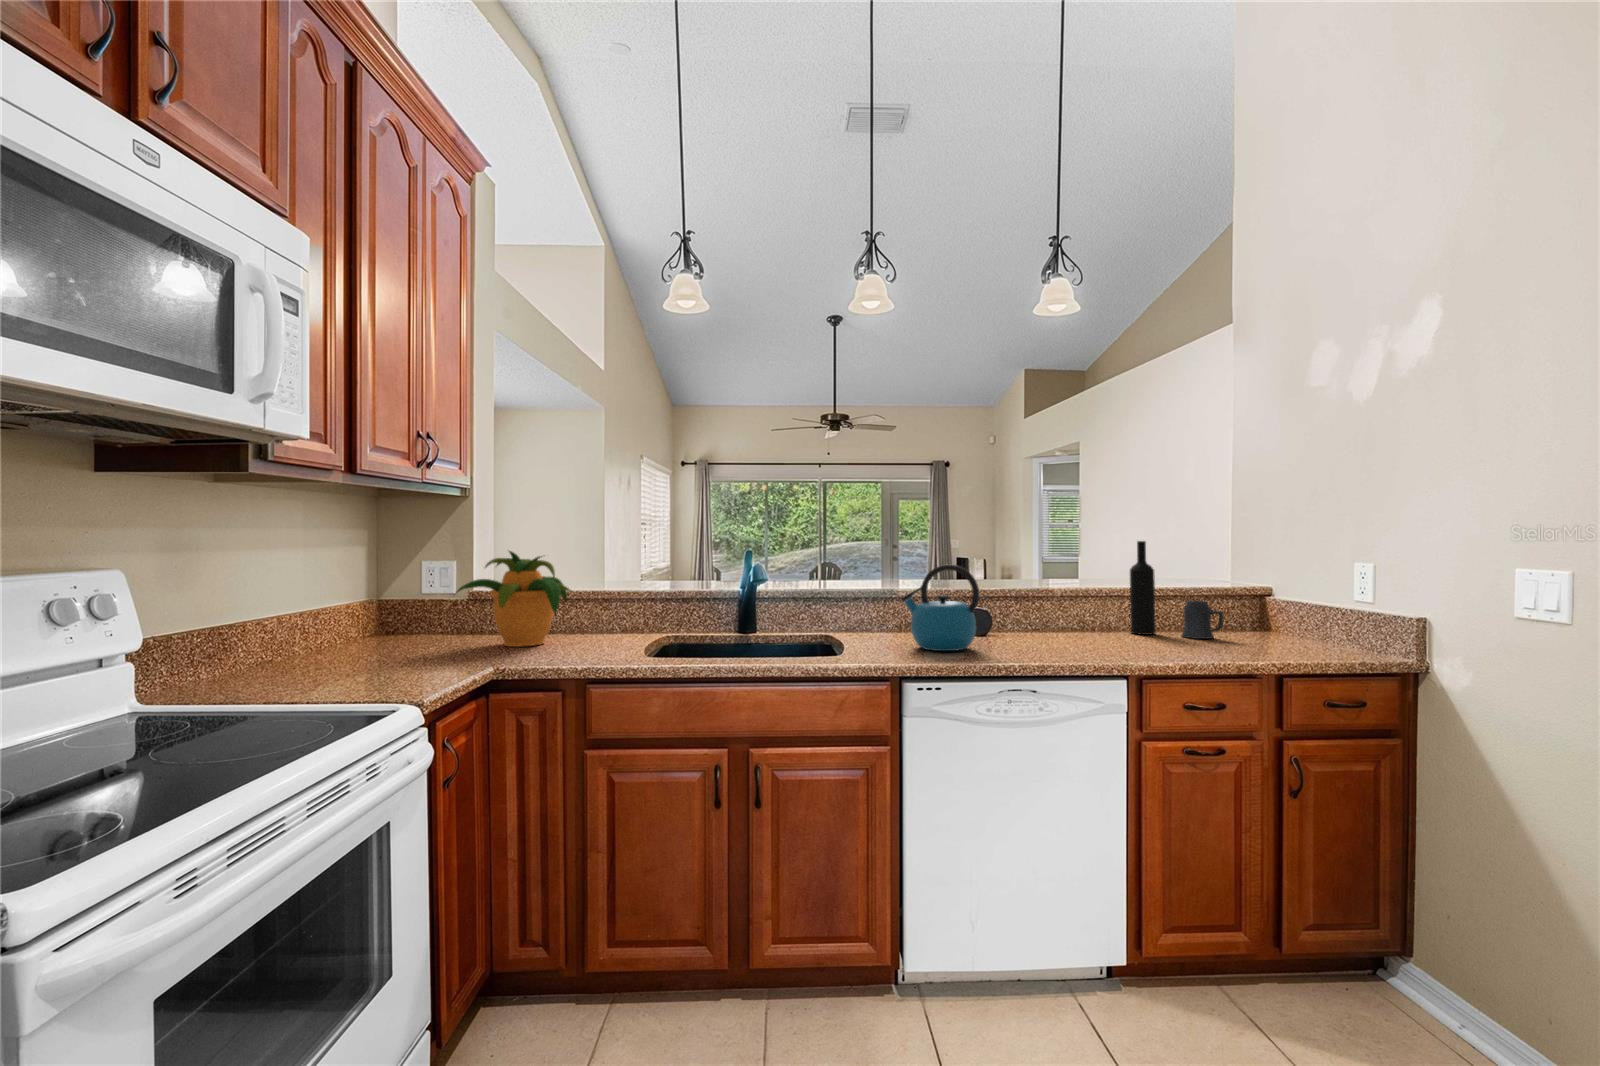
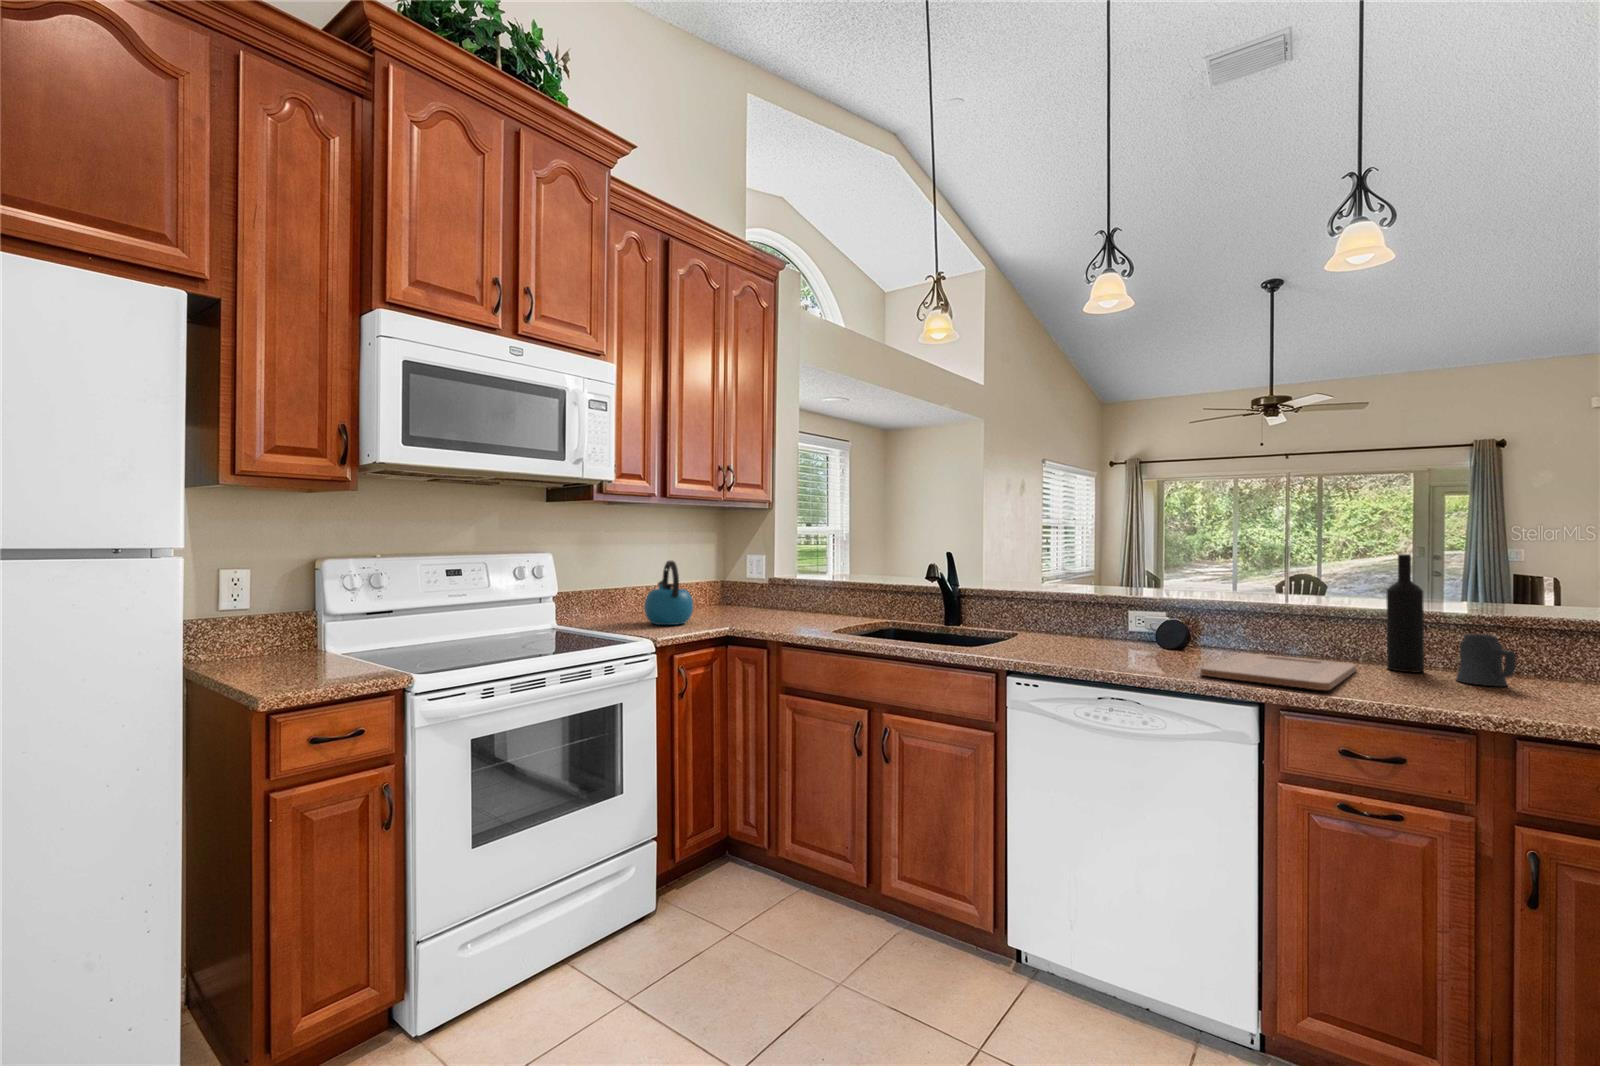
potted plant: present [456,551,572,647] -> none [743,548,827,618]
kettle: present [901,564,979,651] -> present [644,561,693,625]
cutting board: none [1038,632,1168,657] -> present [1200,653,1356,690]

